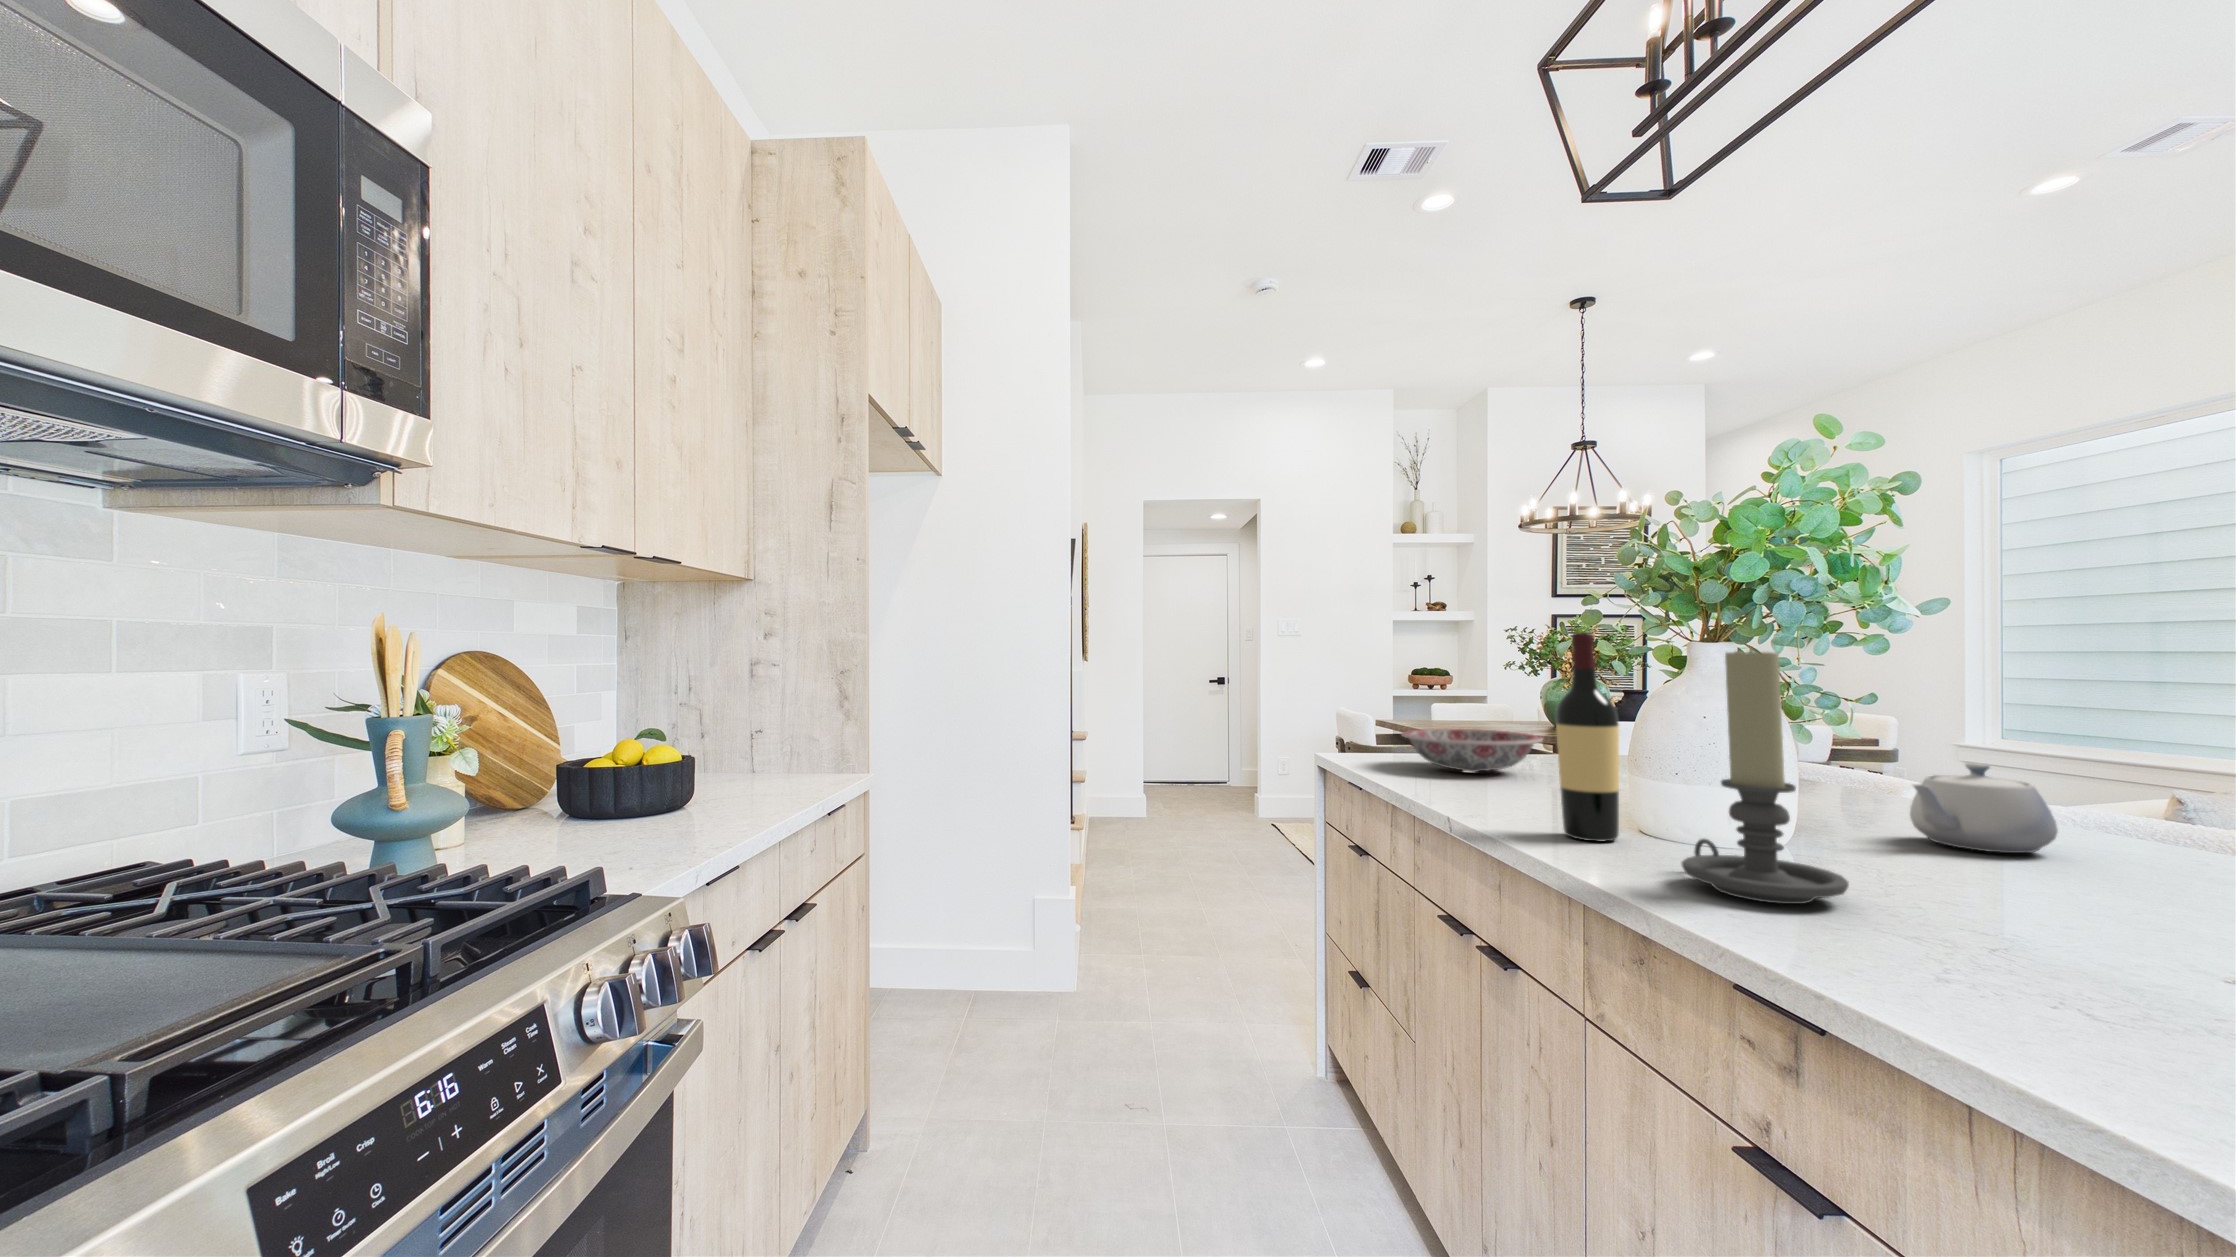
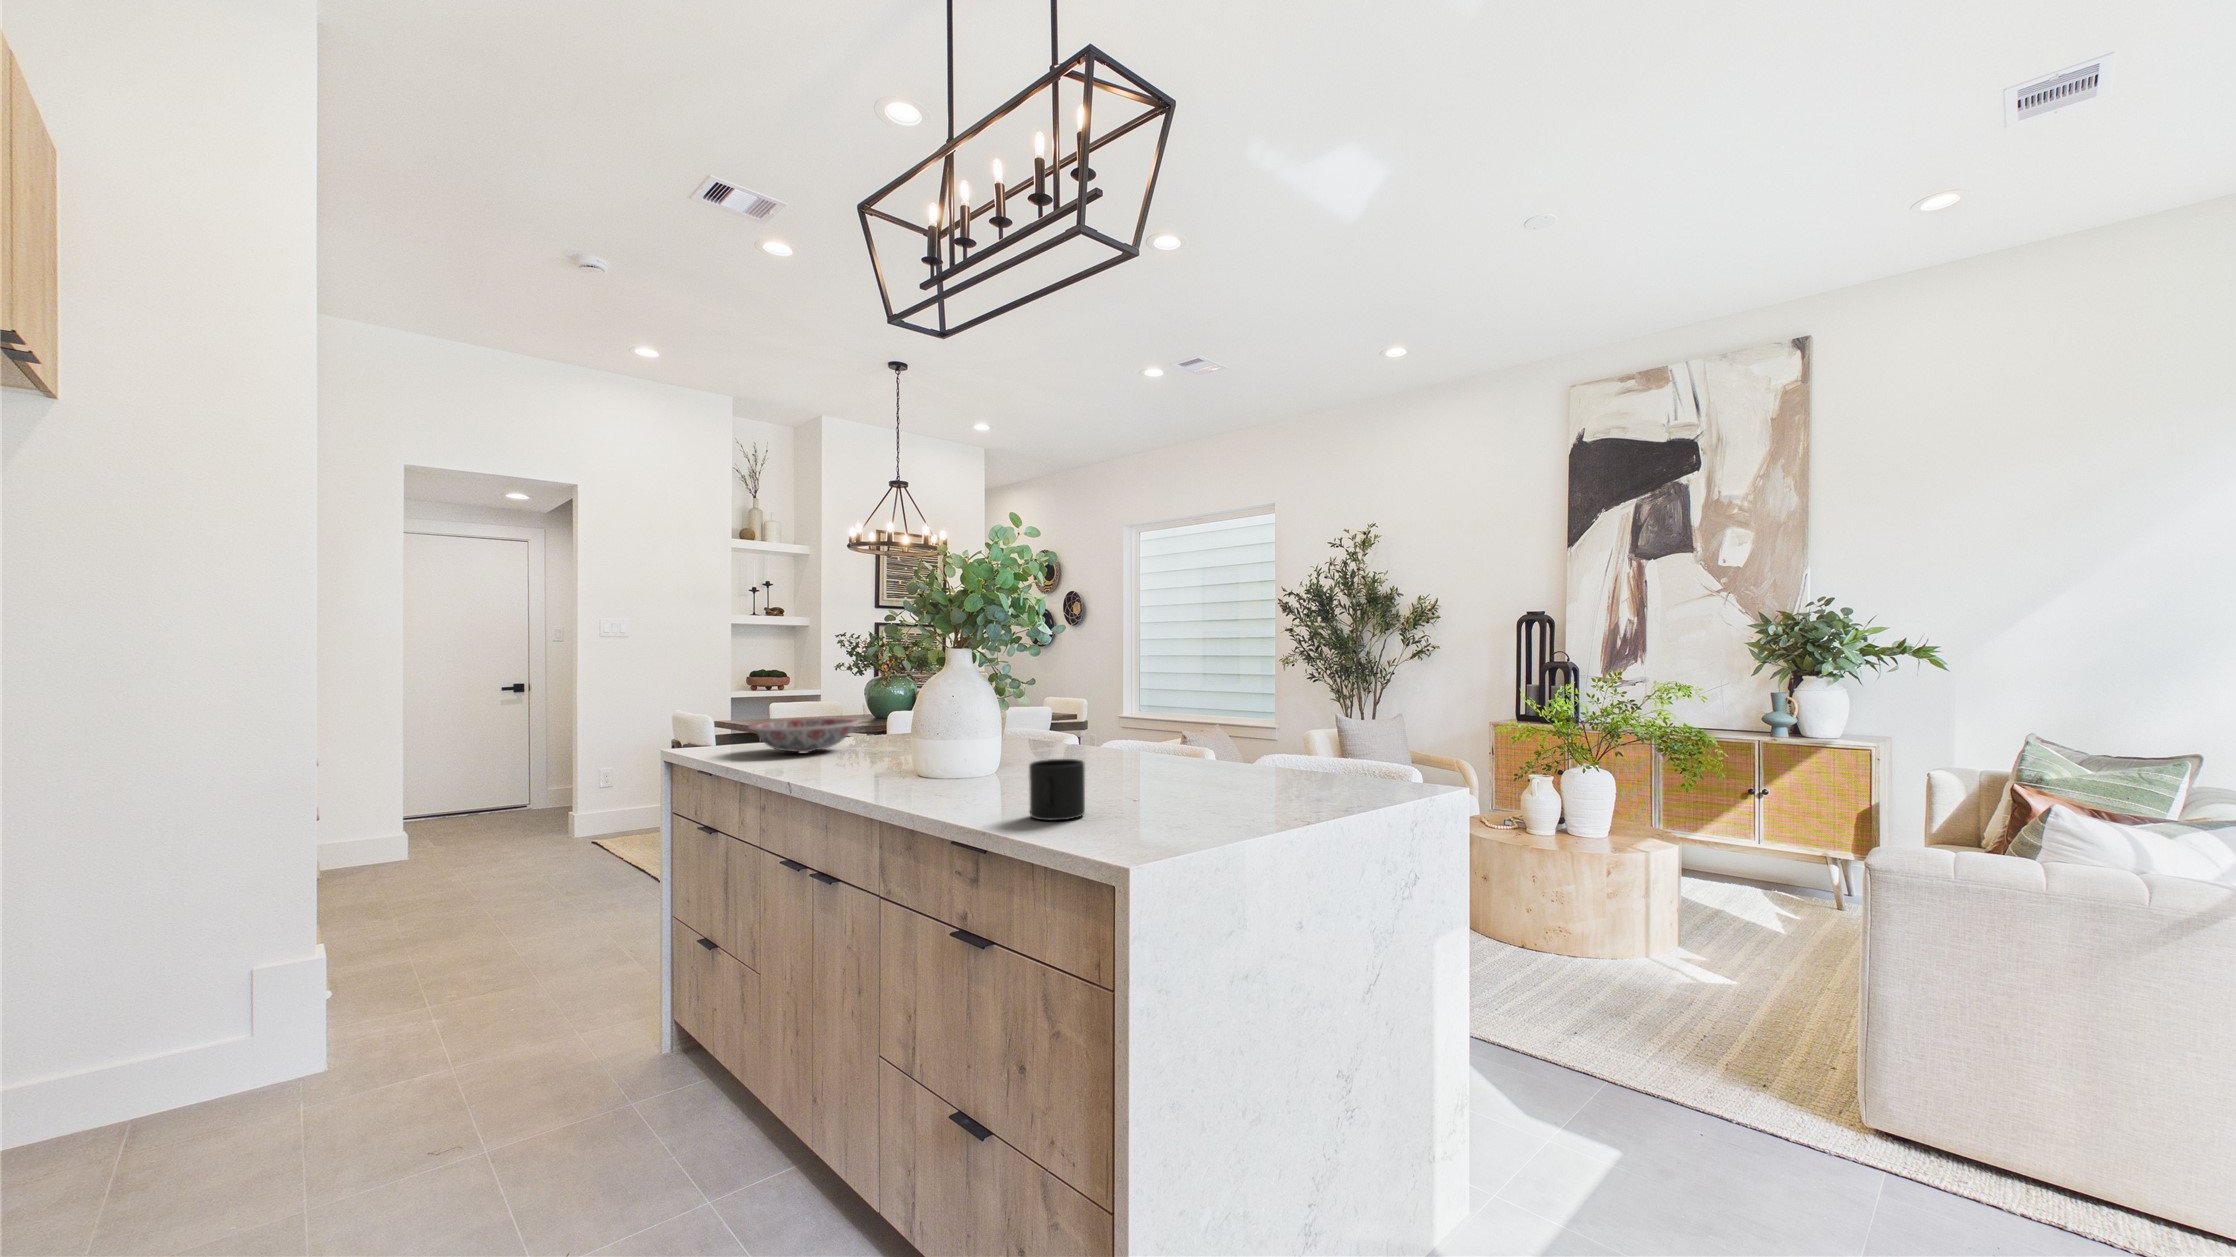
wine bottle: present [1556,633,1619,842] -> none [866,644,904,784]
candle holder: present [1682,648,1849,904] -> none [933,653,1011,799]
teapot: present [1910,763,2058,853] -> none [1053,713,1112,760]
mug: none [1925,866,2099,1015] -> present [1029,759,1085,821]

